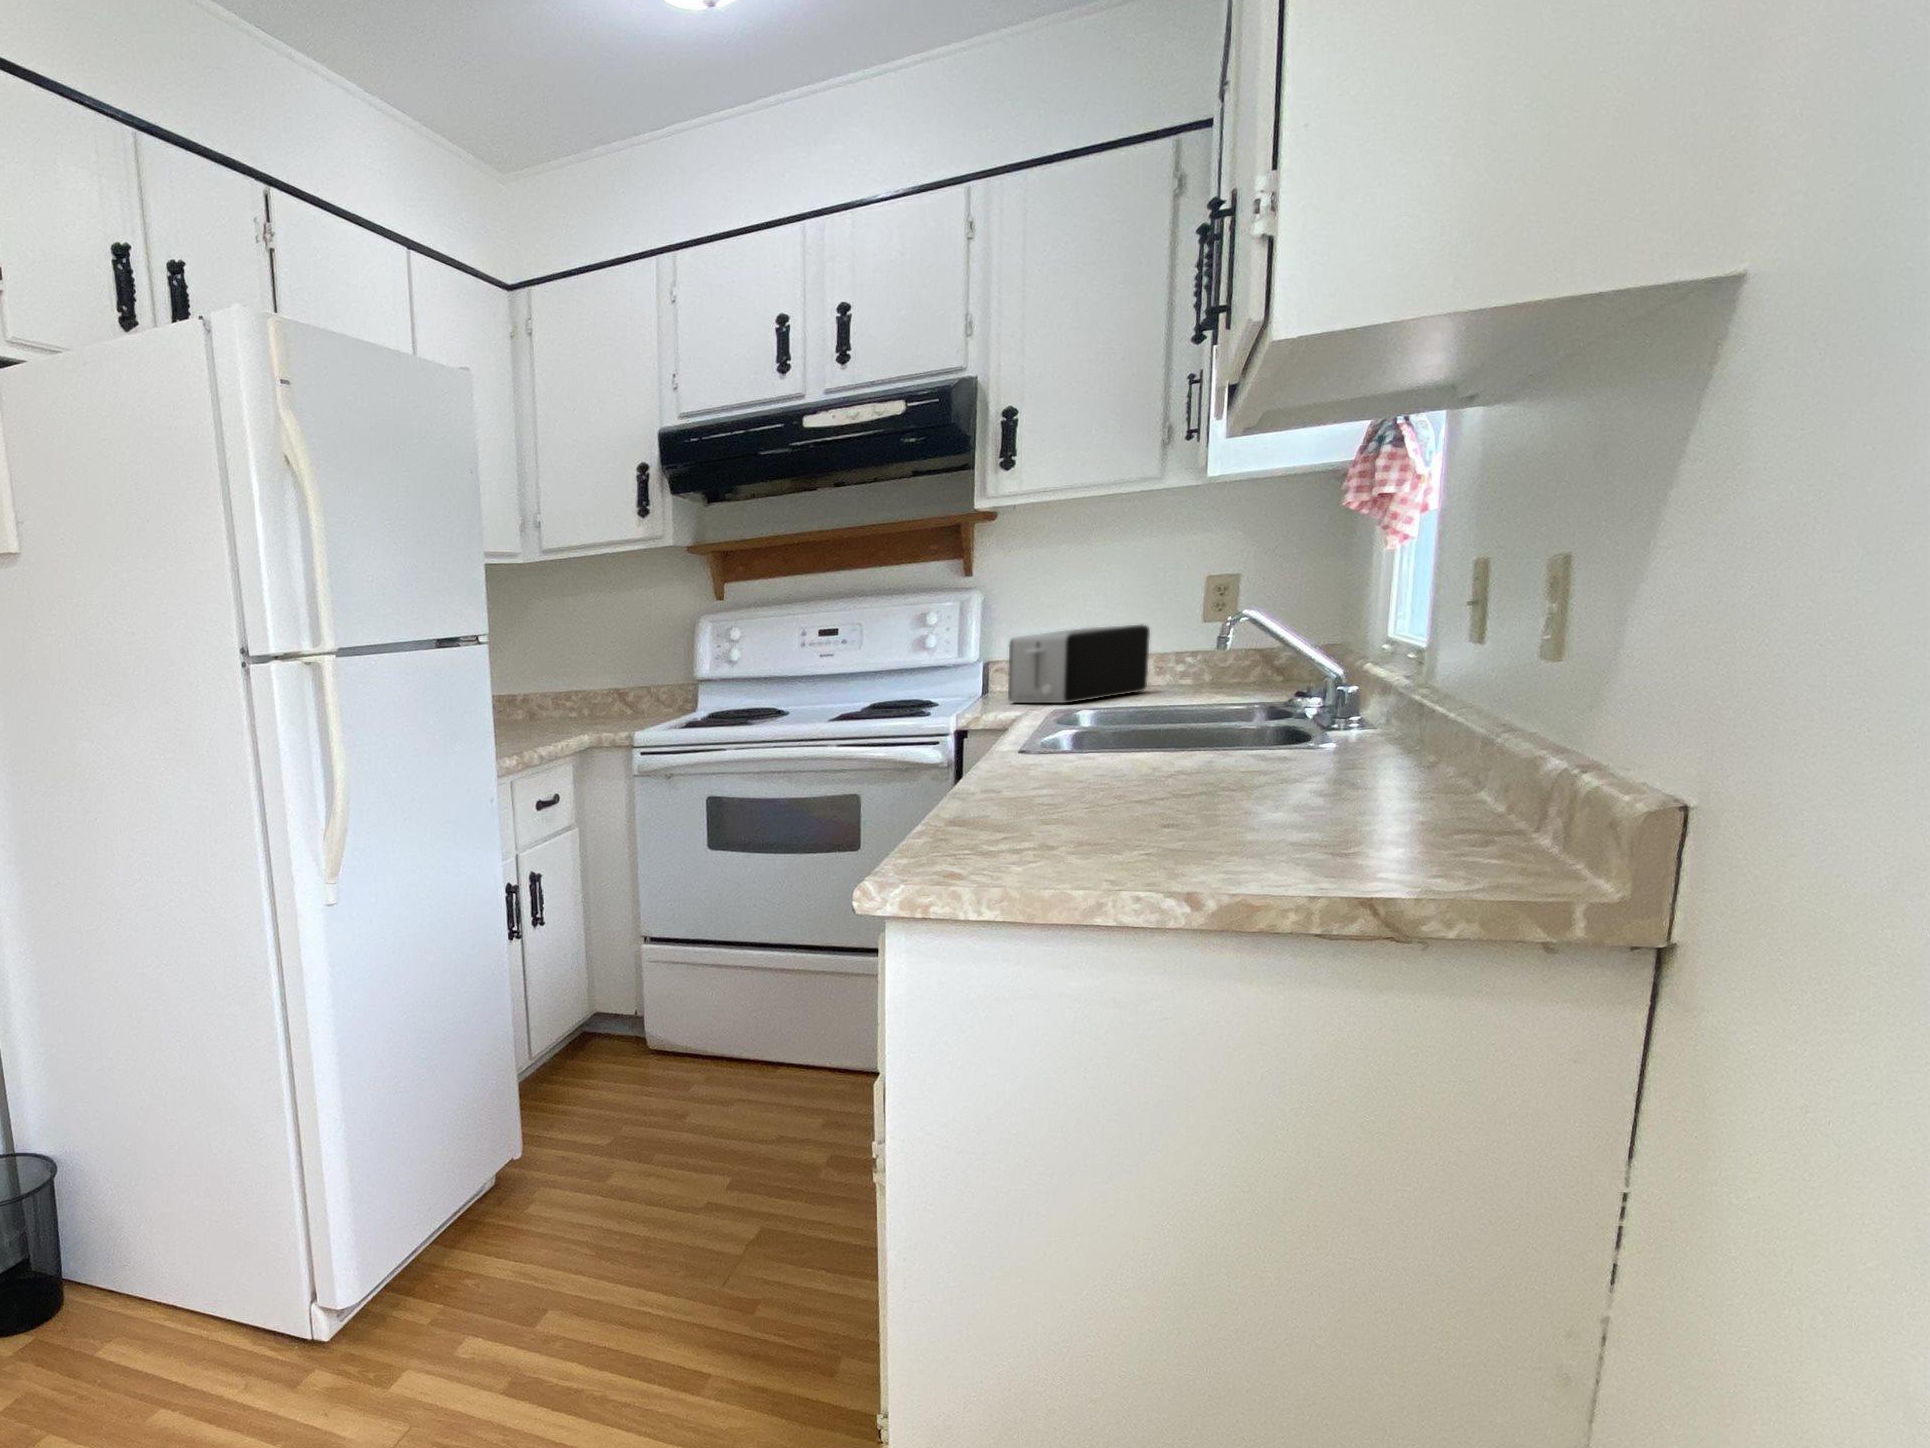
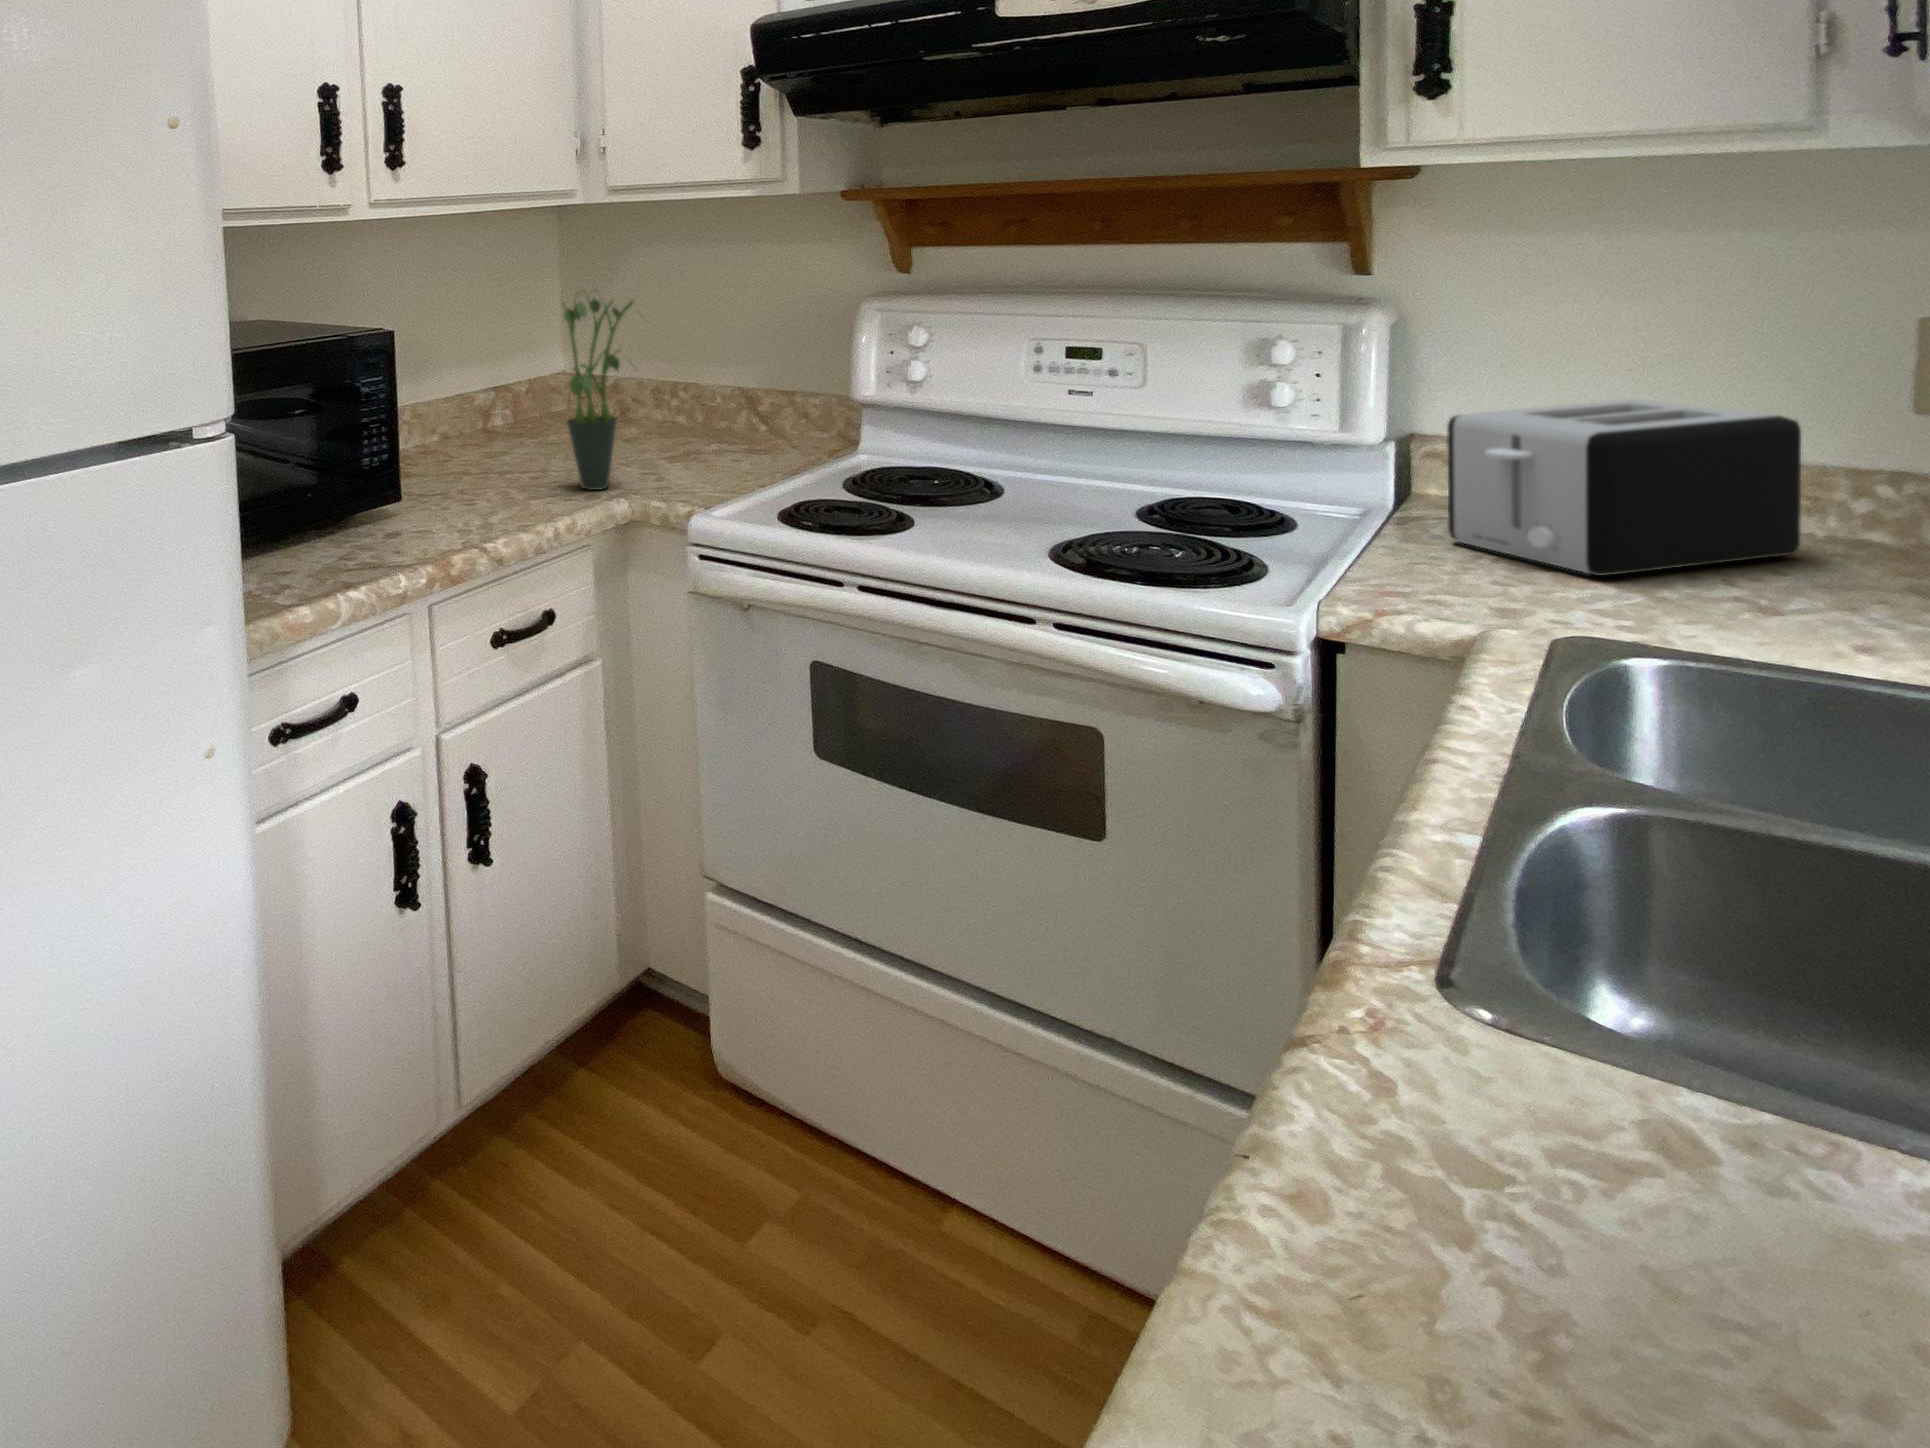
potted plant: none [536,611,594,738] -> present [563,299,641,490]

